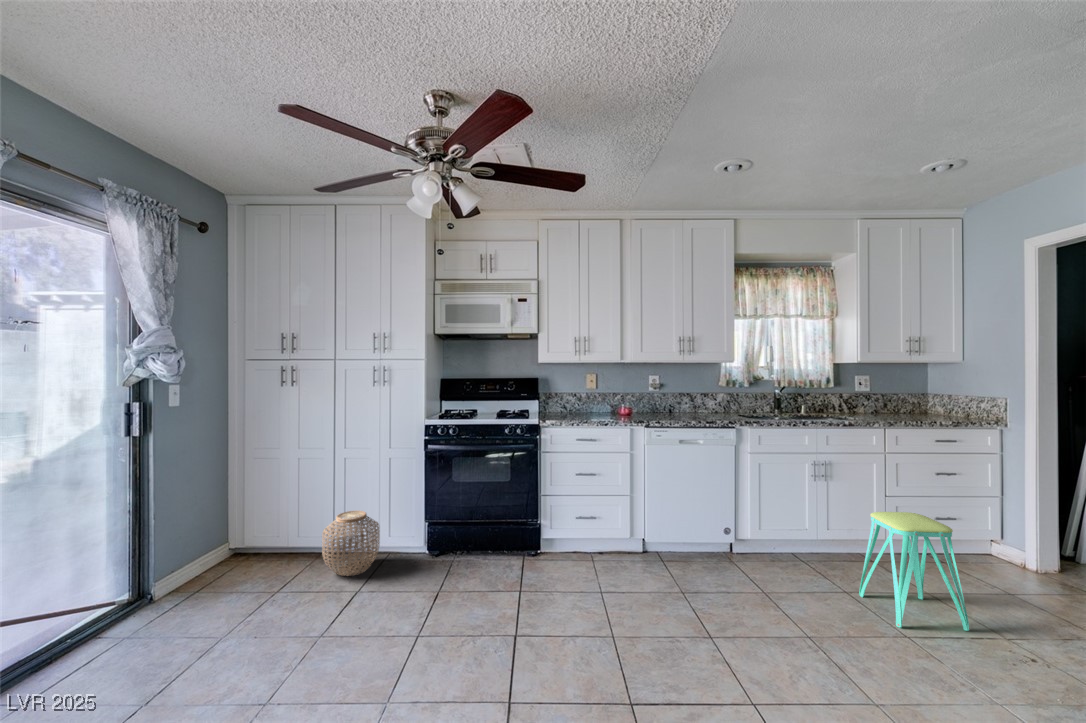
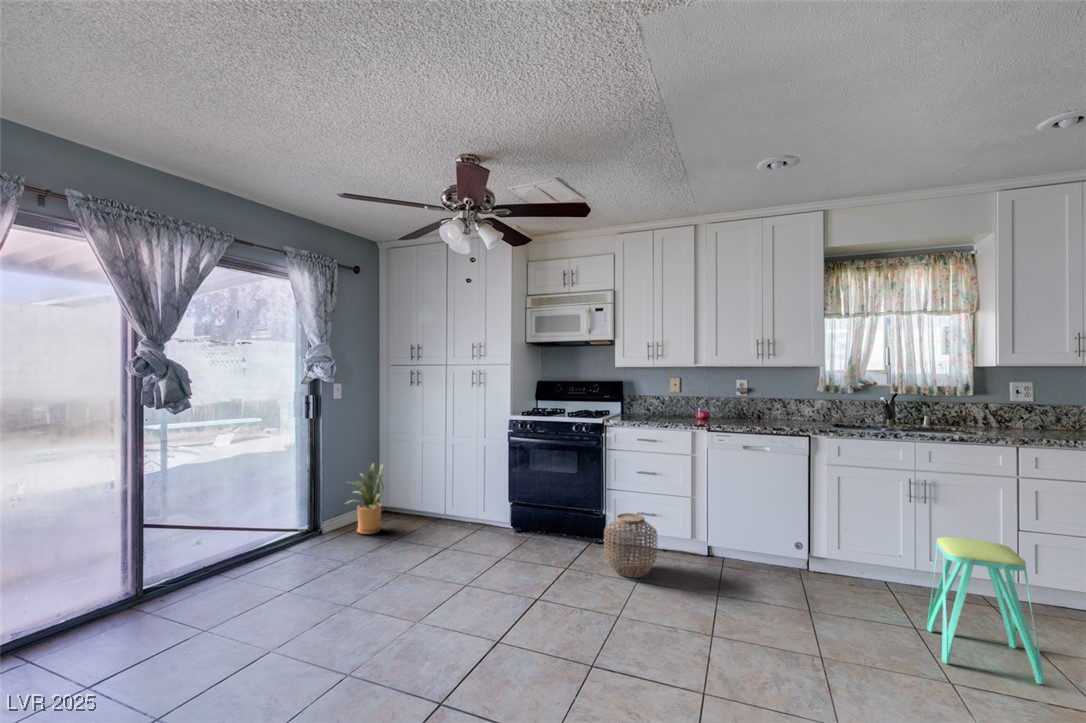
house plant: none [185,489,255,590] -> present [353,464,384,534]
woven basket: present [322,511,380,576] -> present [604,513,657,578]

